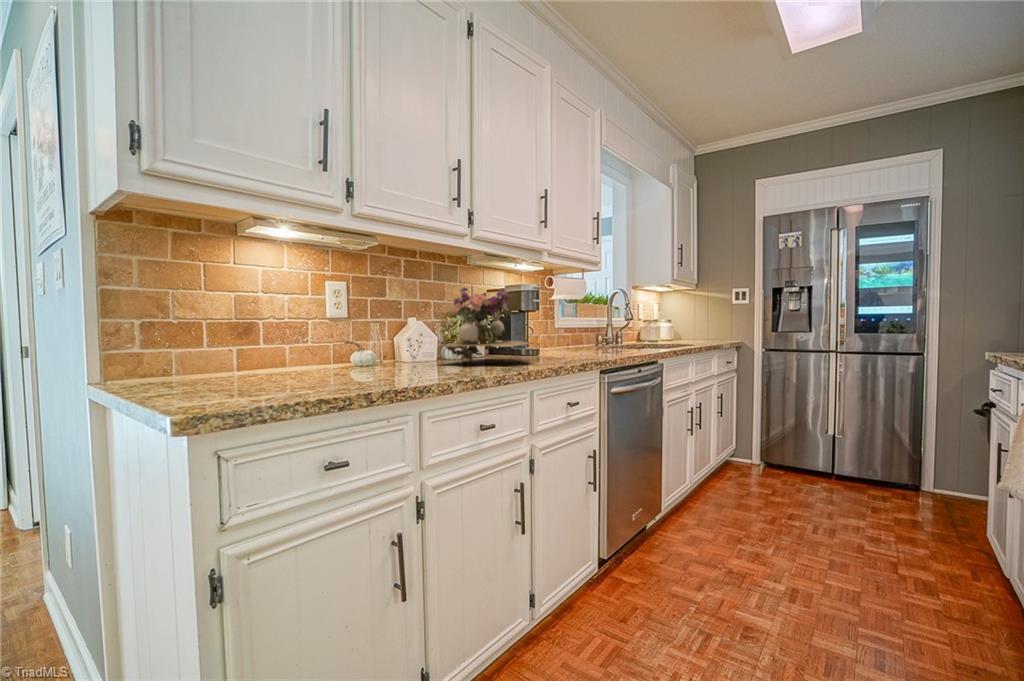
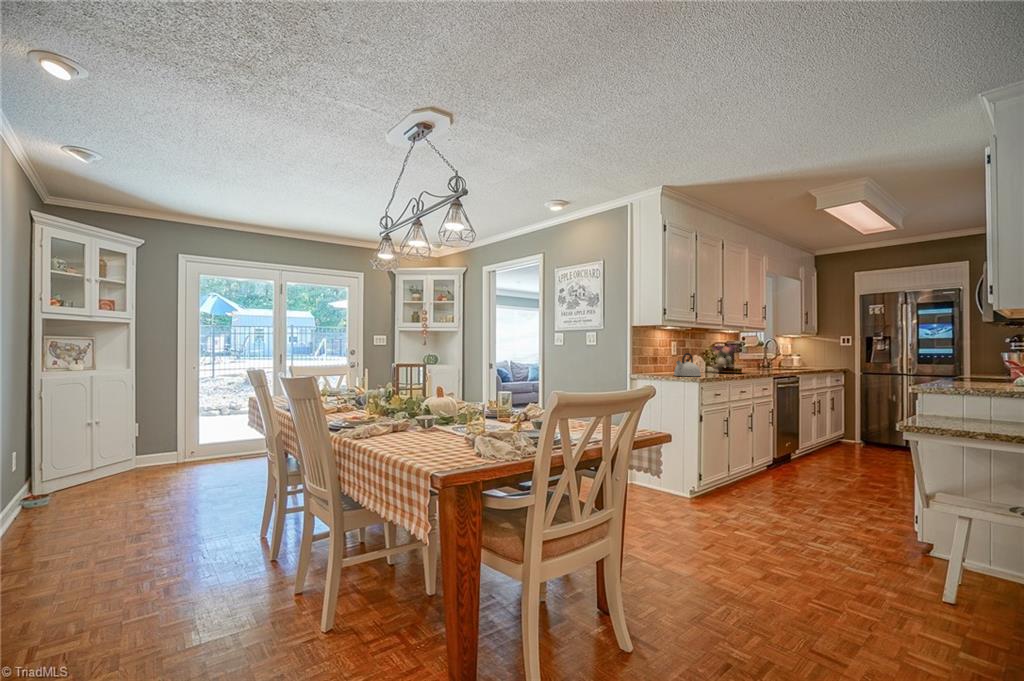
kettle: none [187,303,312,395] -> present [674,353,701,376]

